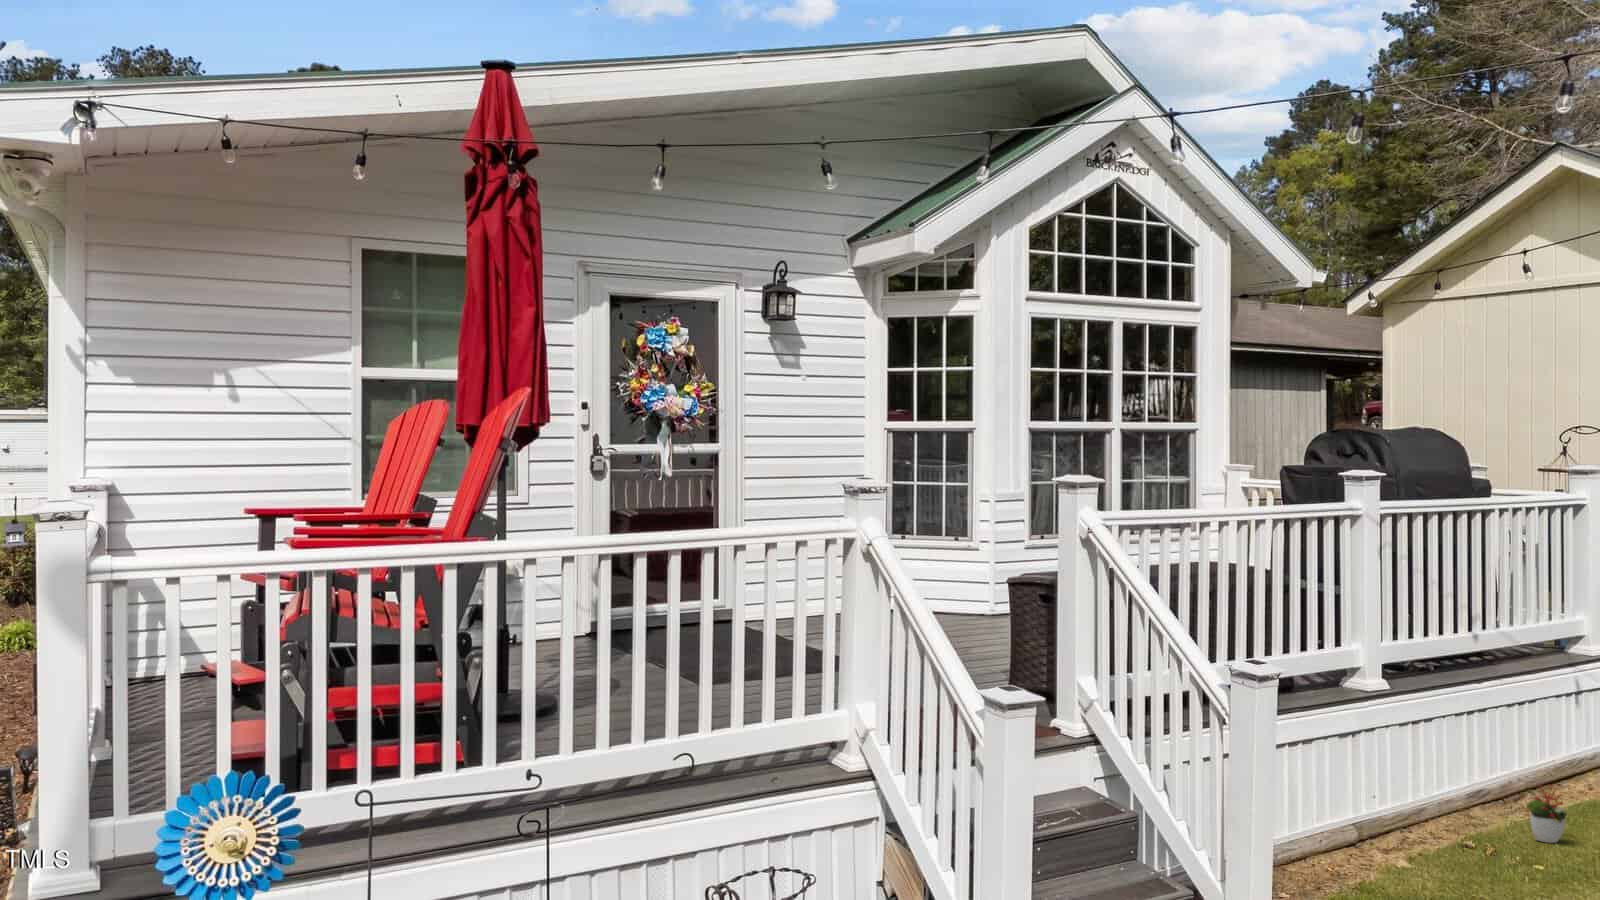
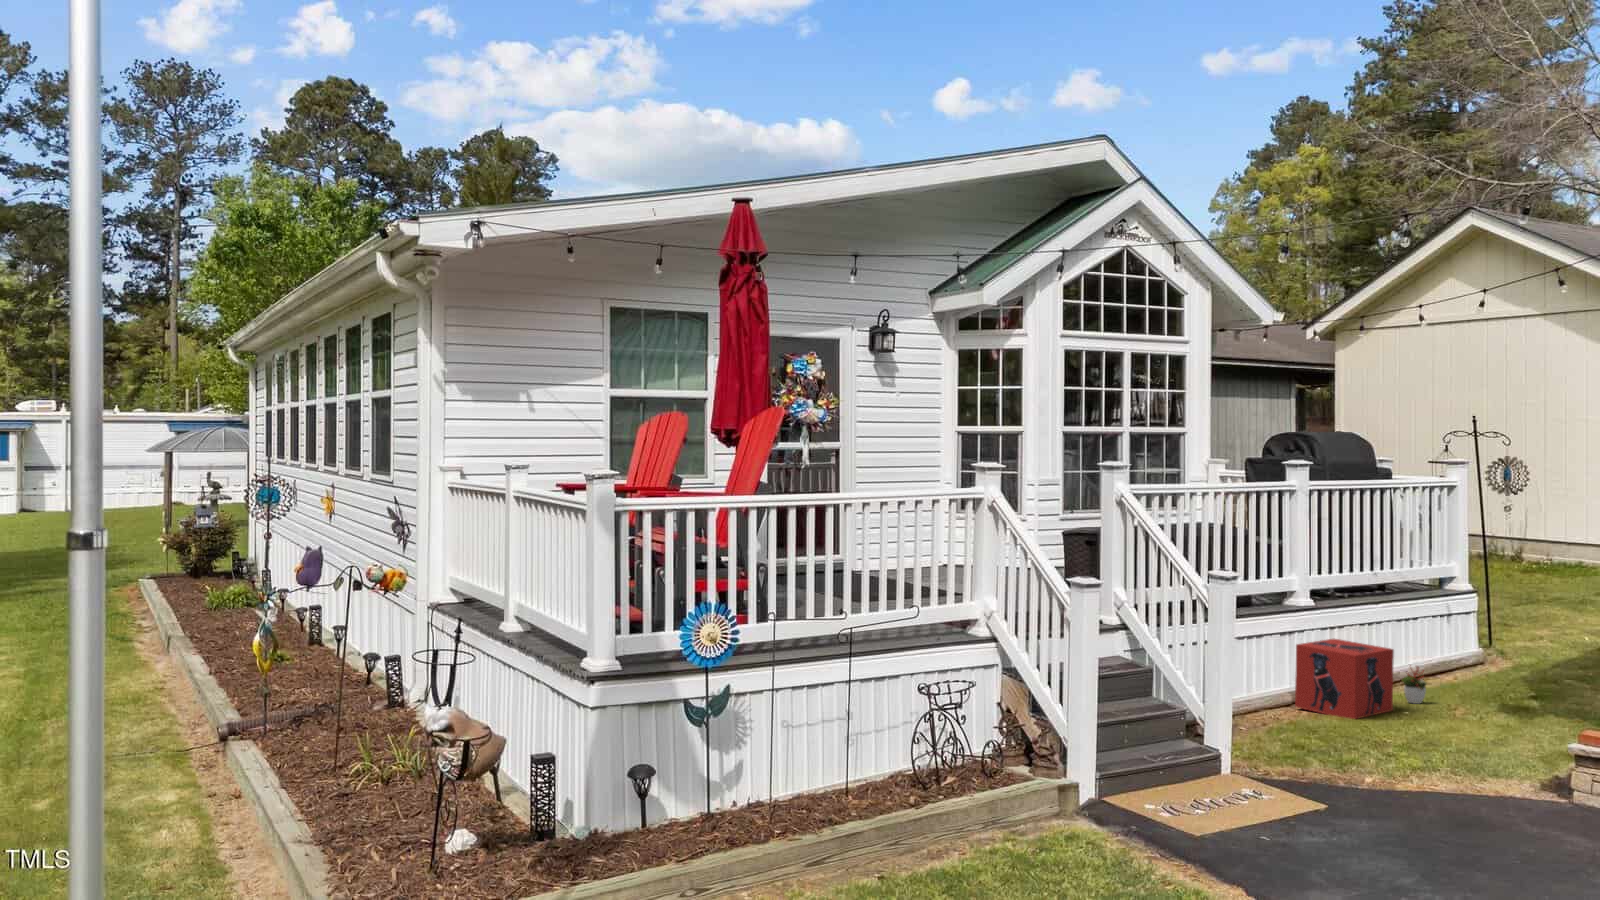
storage box: none [1363,739,1520,884] -> present [1295,639,1394,719]

